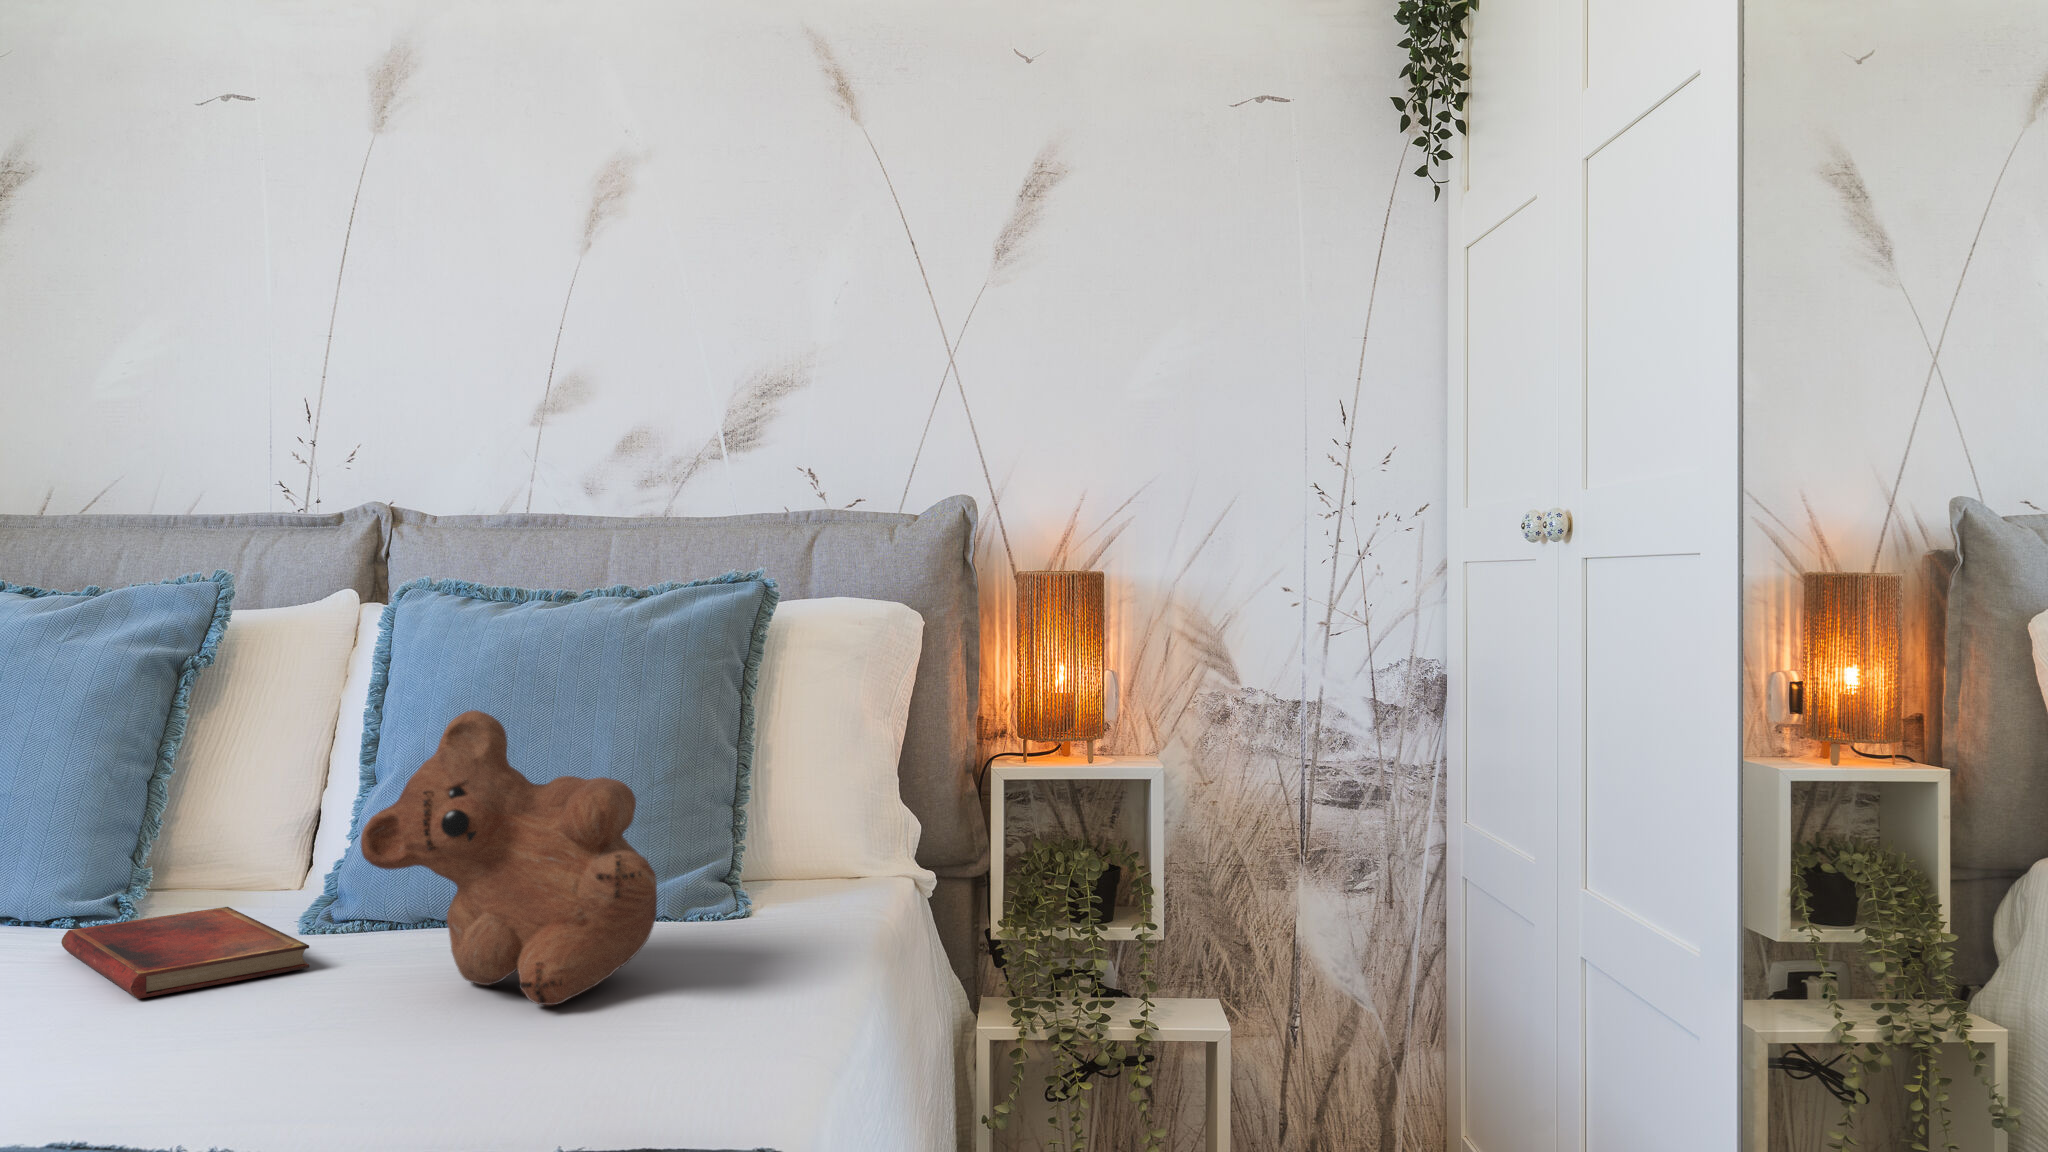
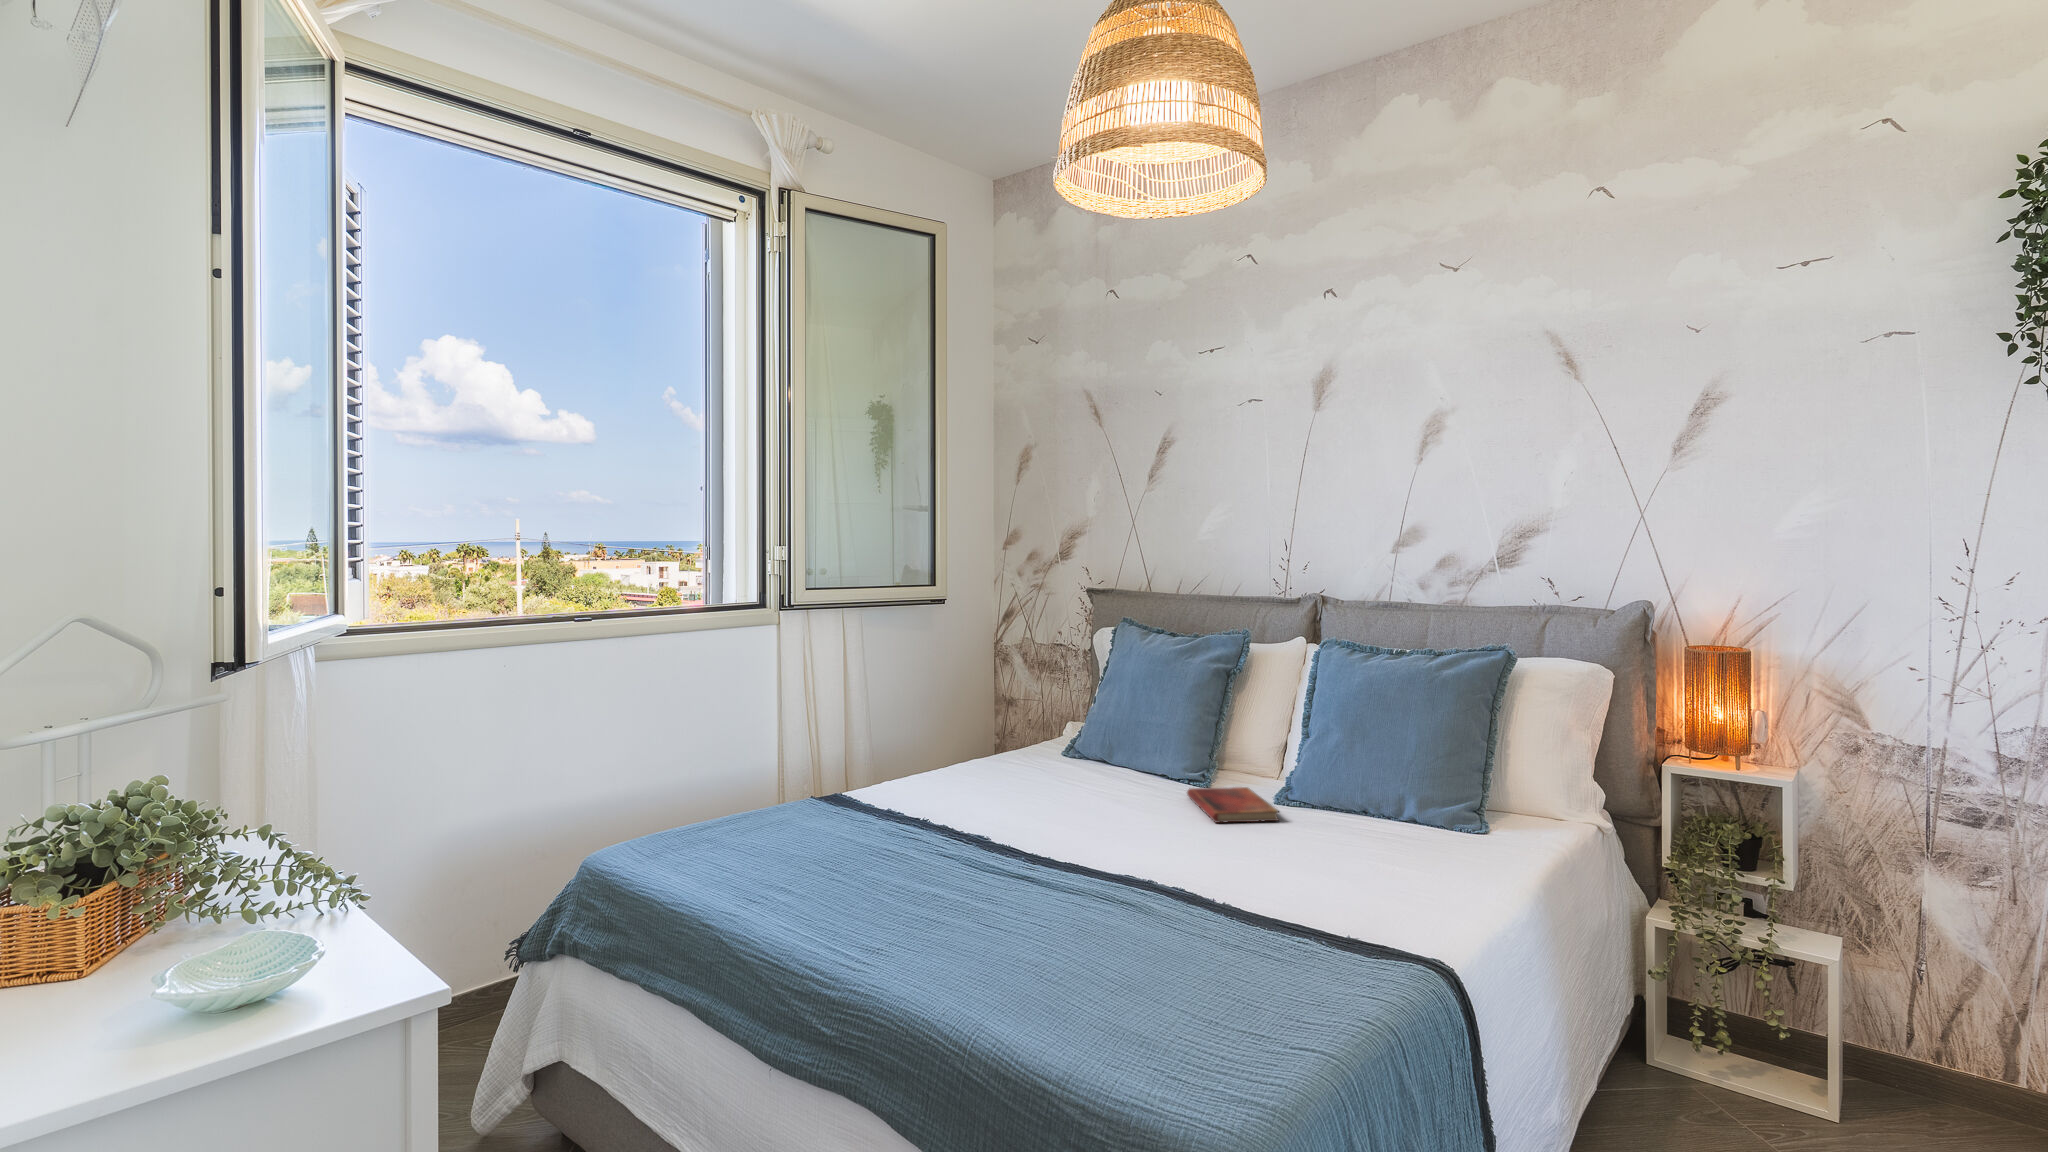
teddy bear: present [361,710,657,1005] -> none [1300,718,1434,858]

